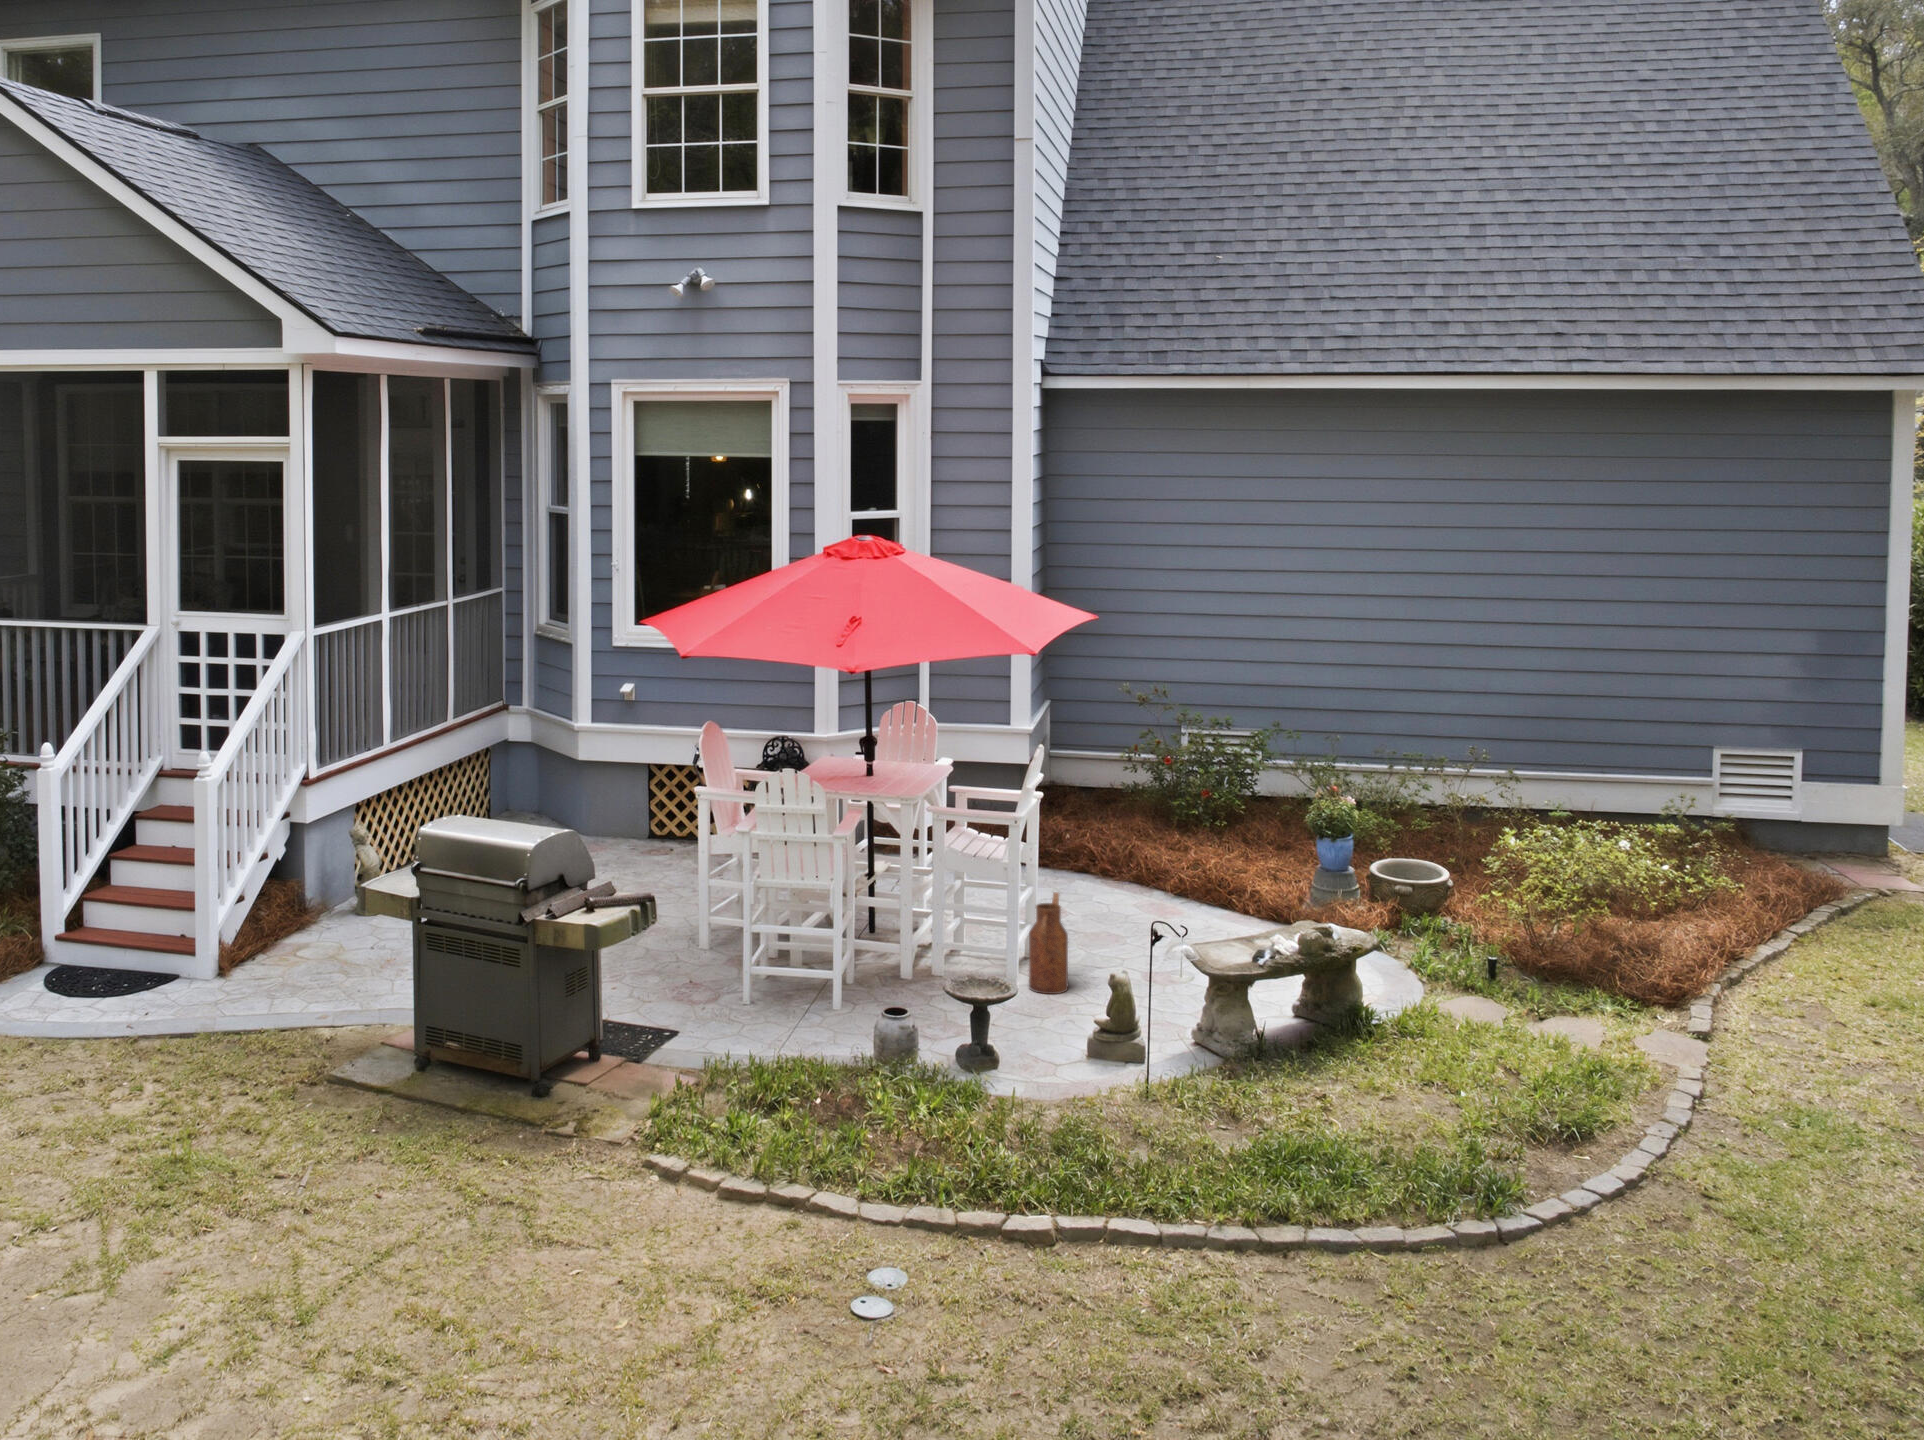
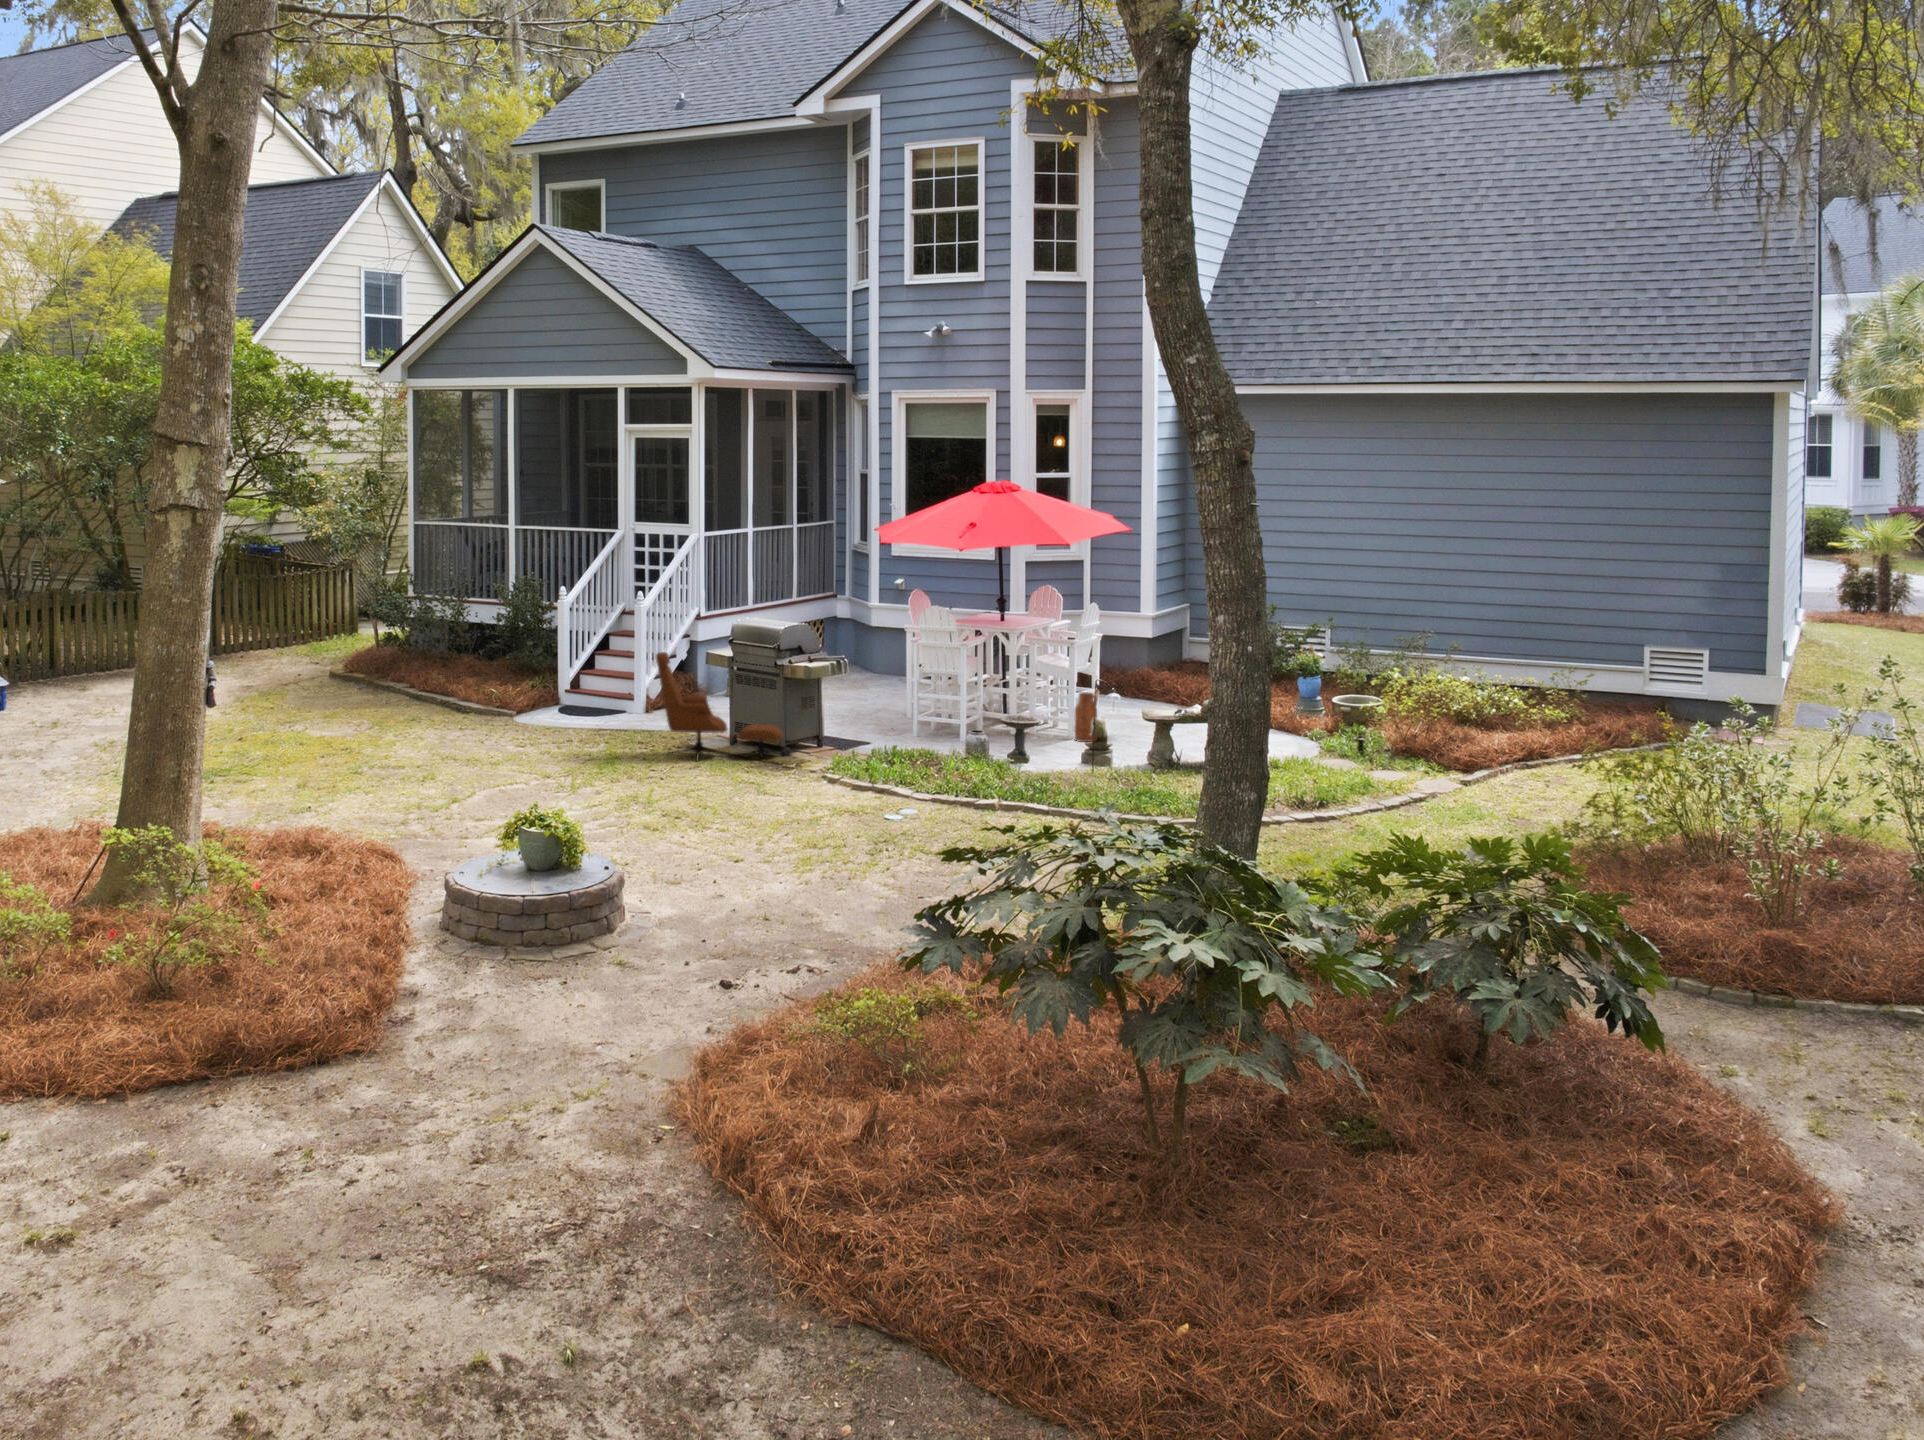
lounge chair: none [263,925,544,1171] -> present [656,652,783,759]

